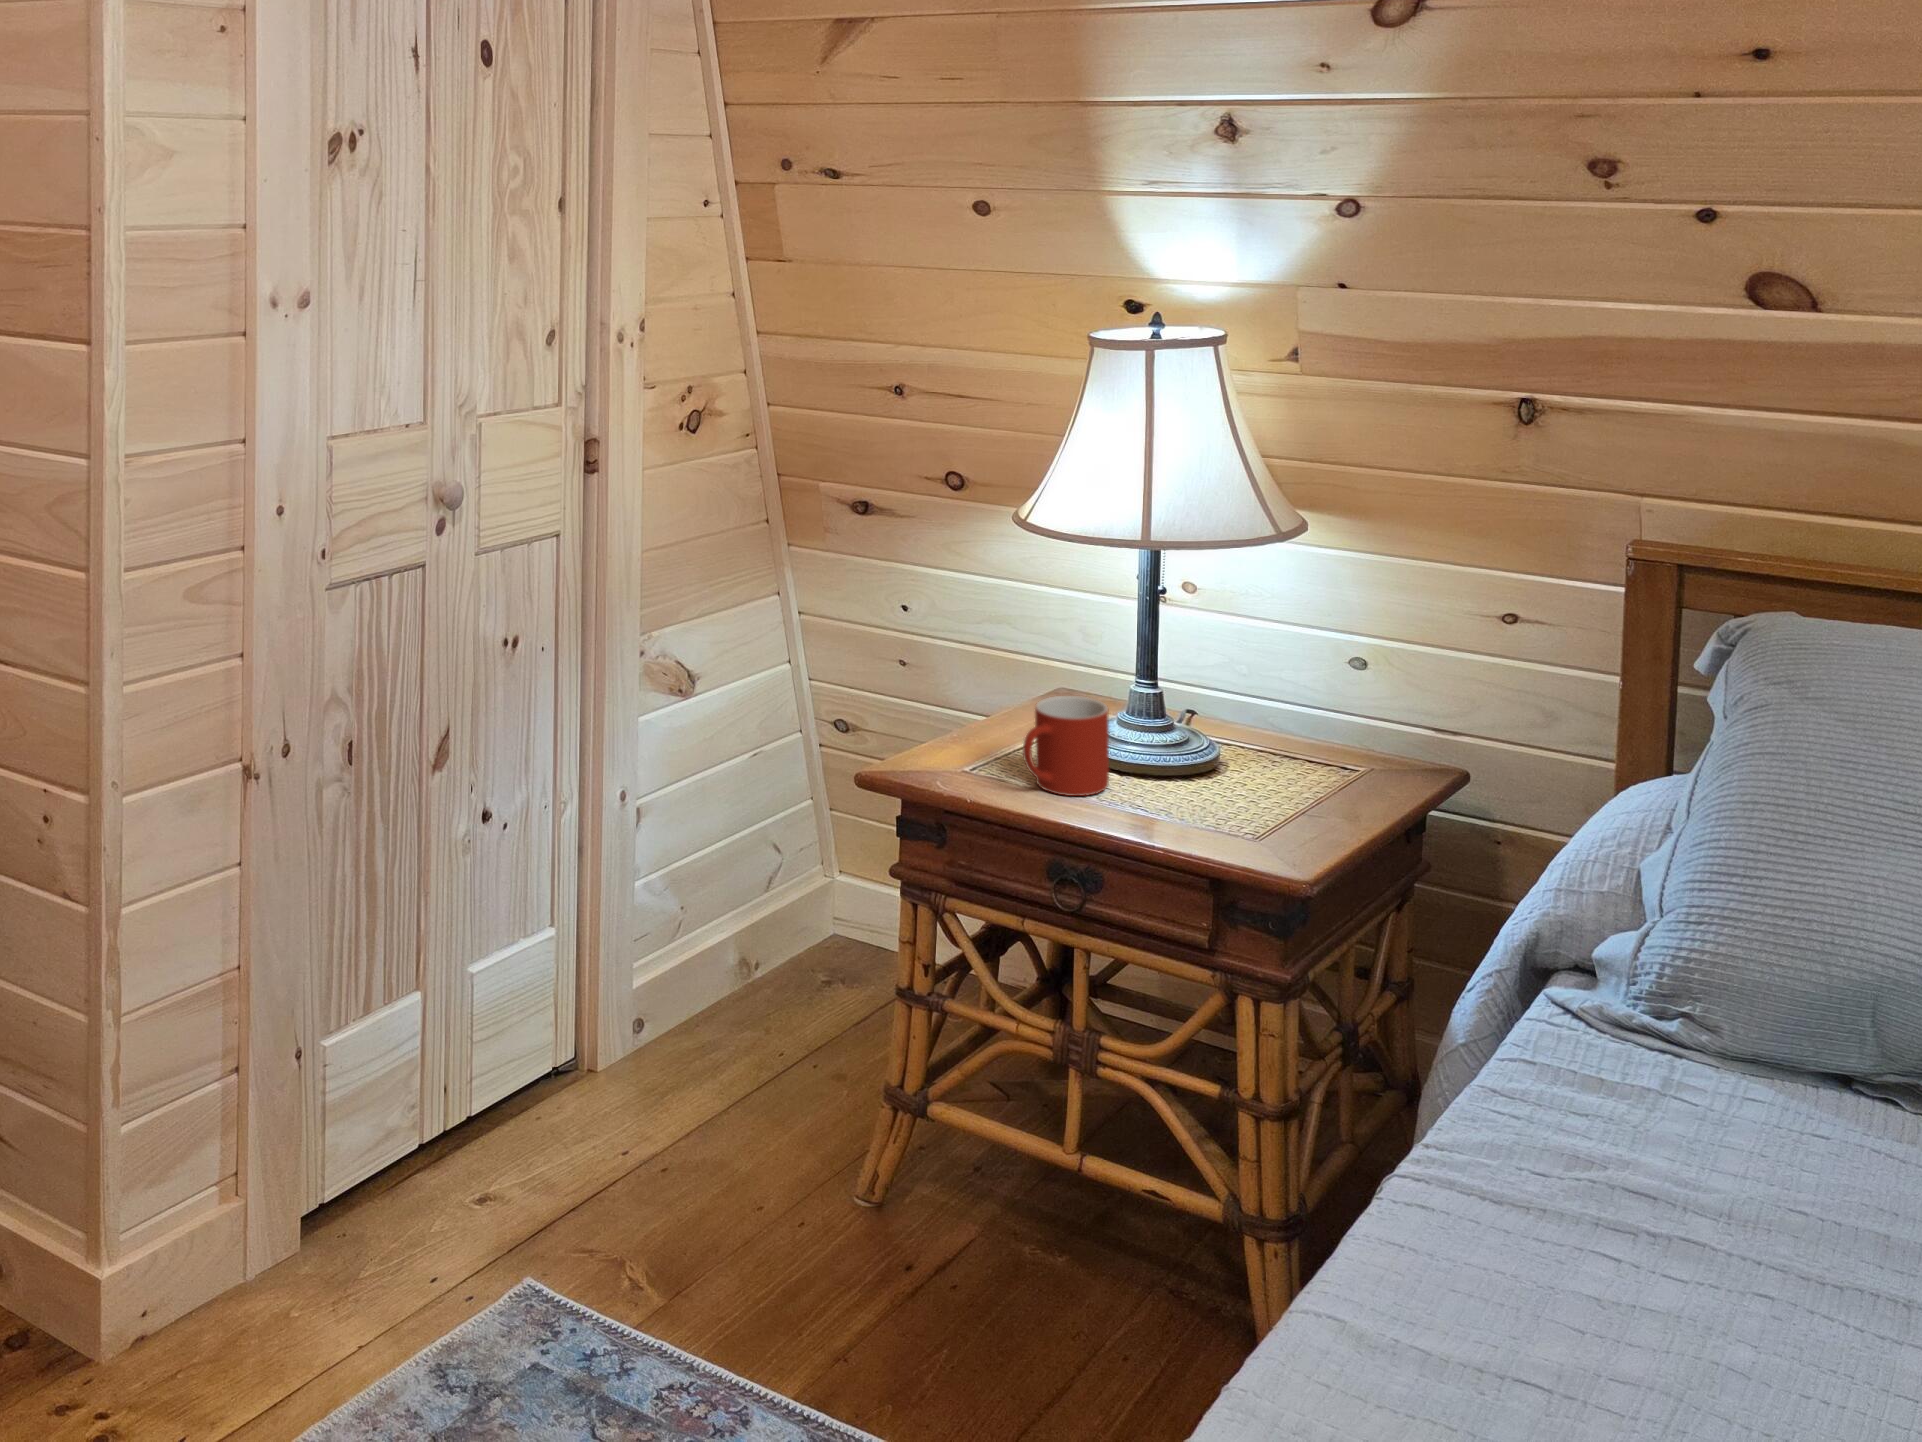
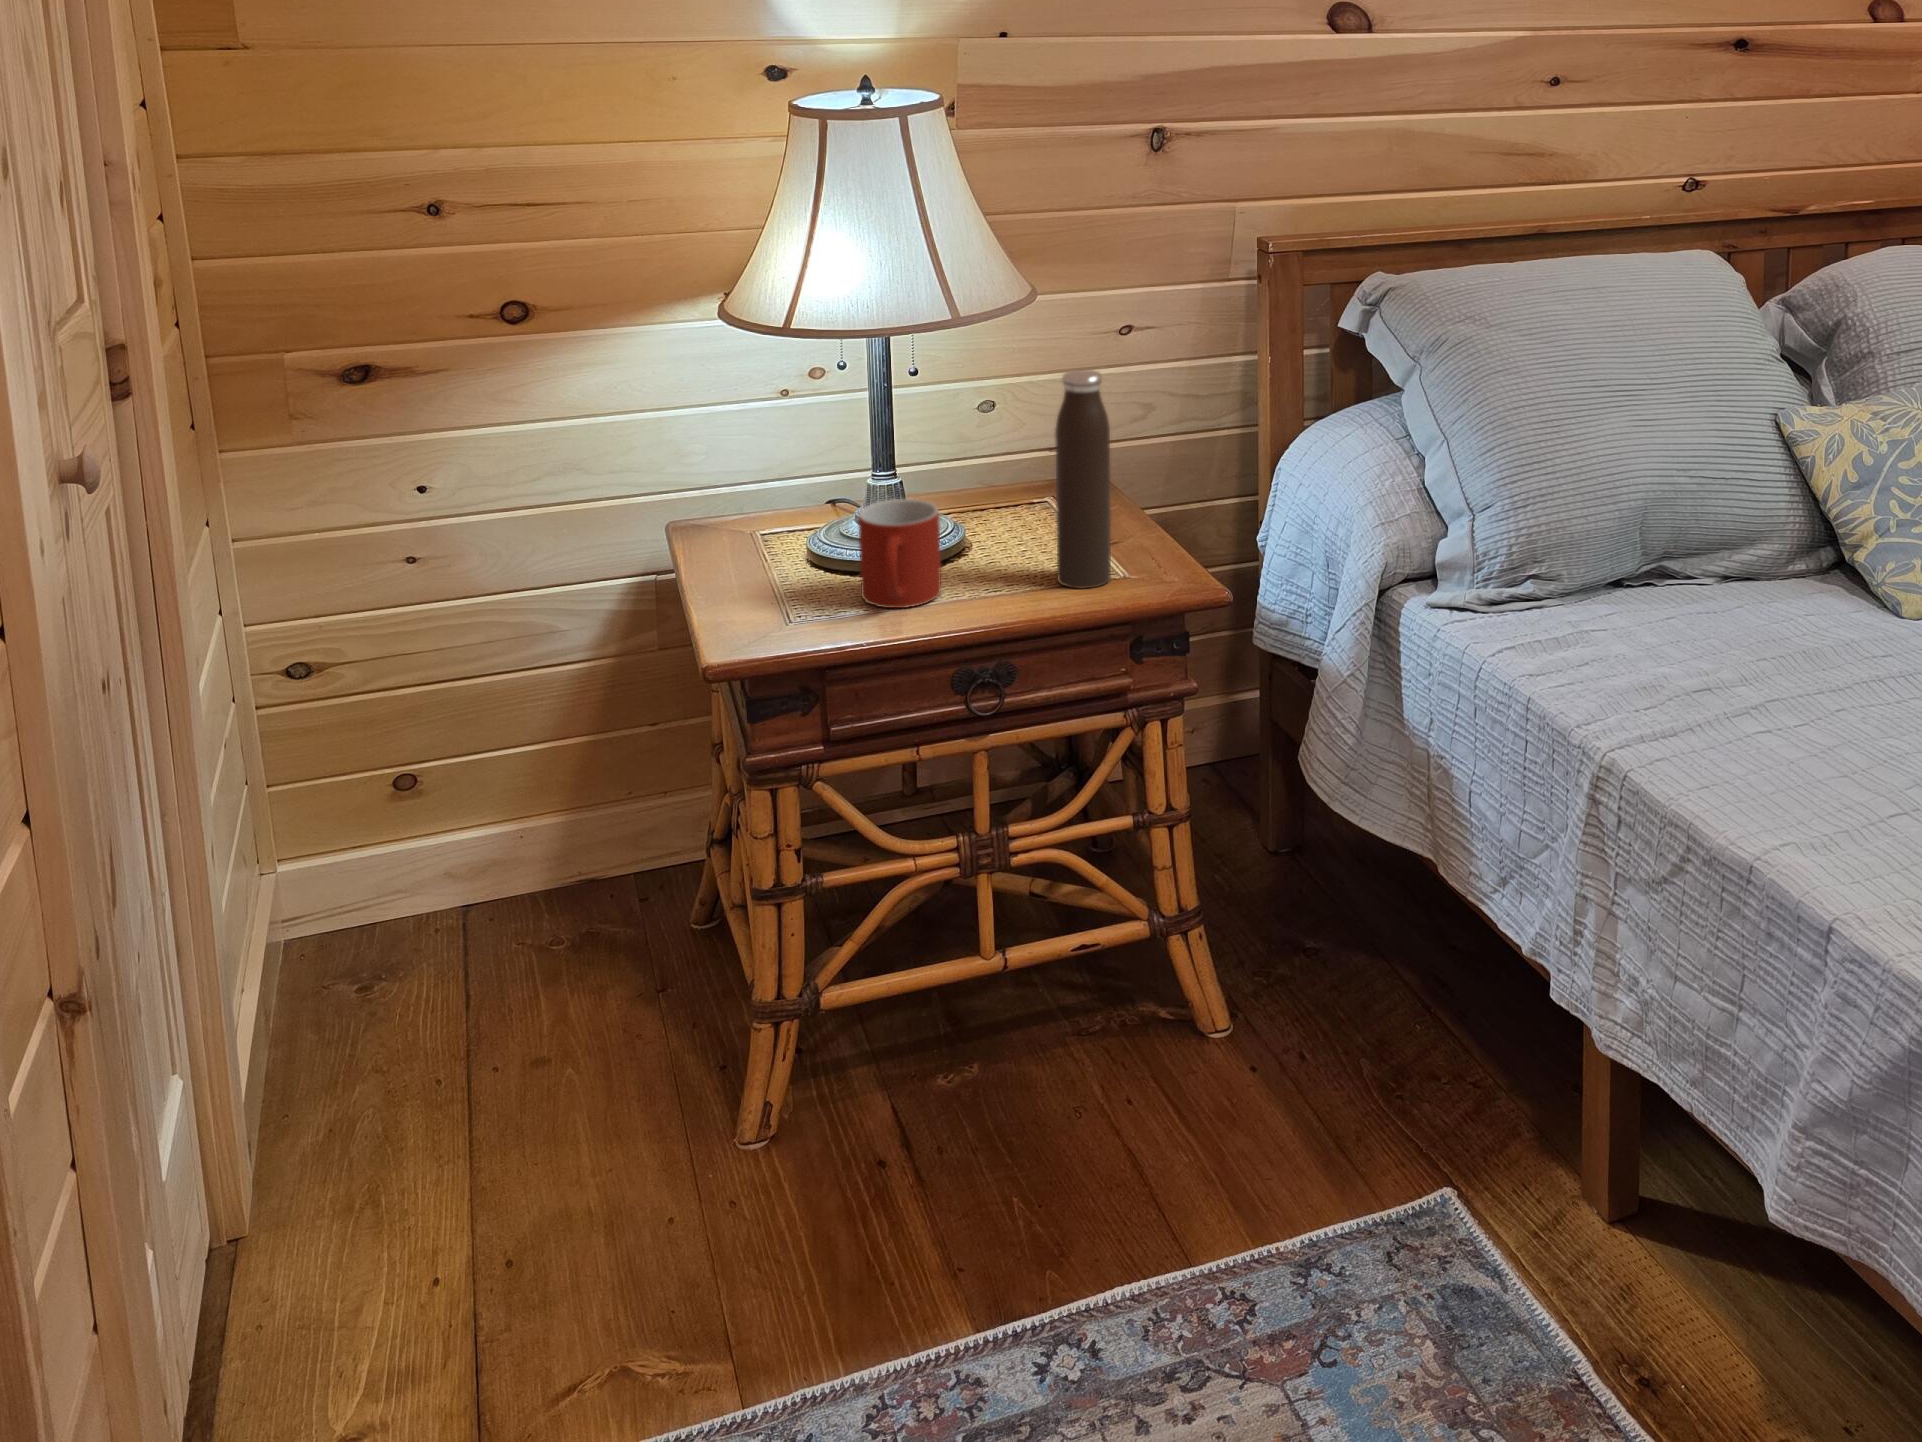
water bottle: none [1200,614,1256,834] -> present [1055,369,1111,589]

